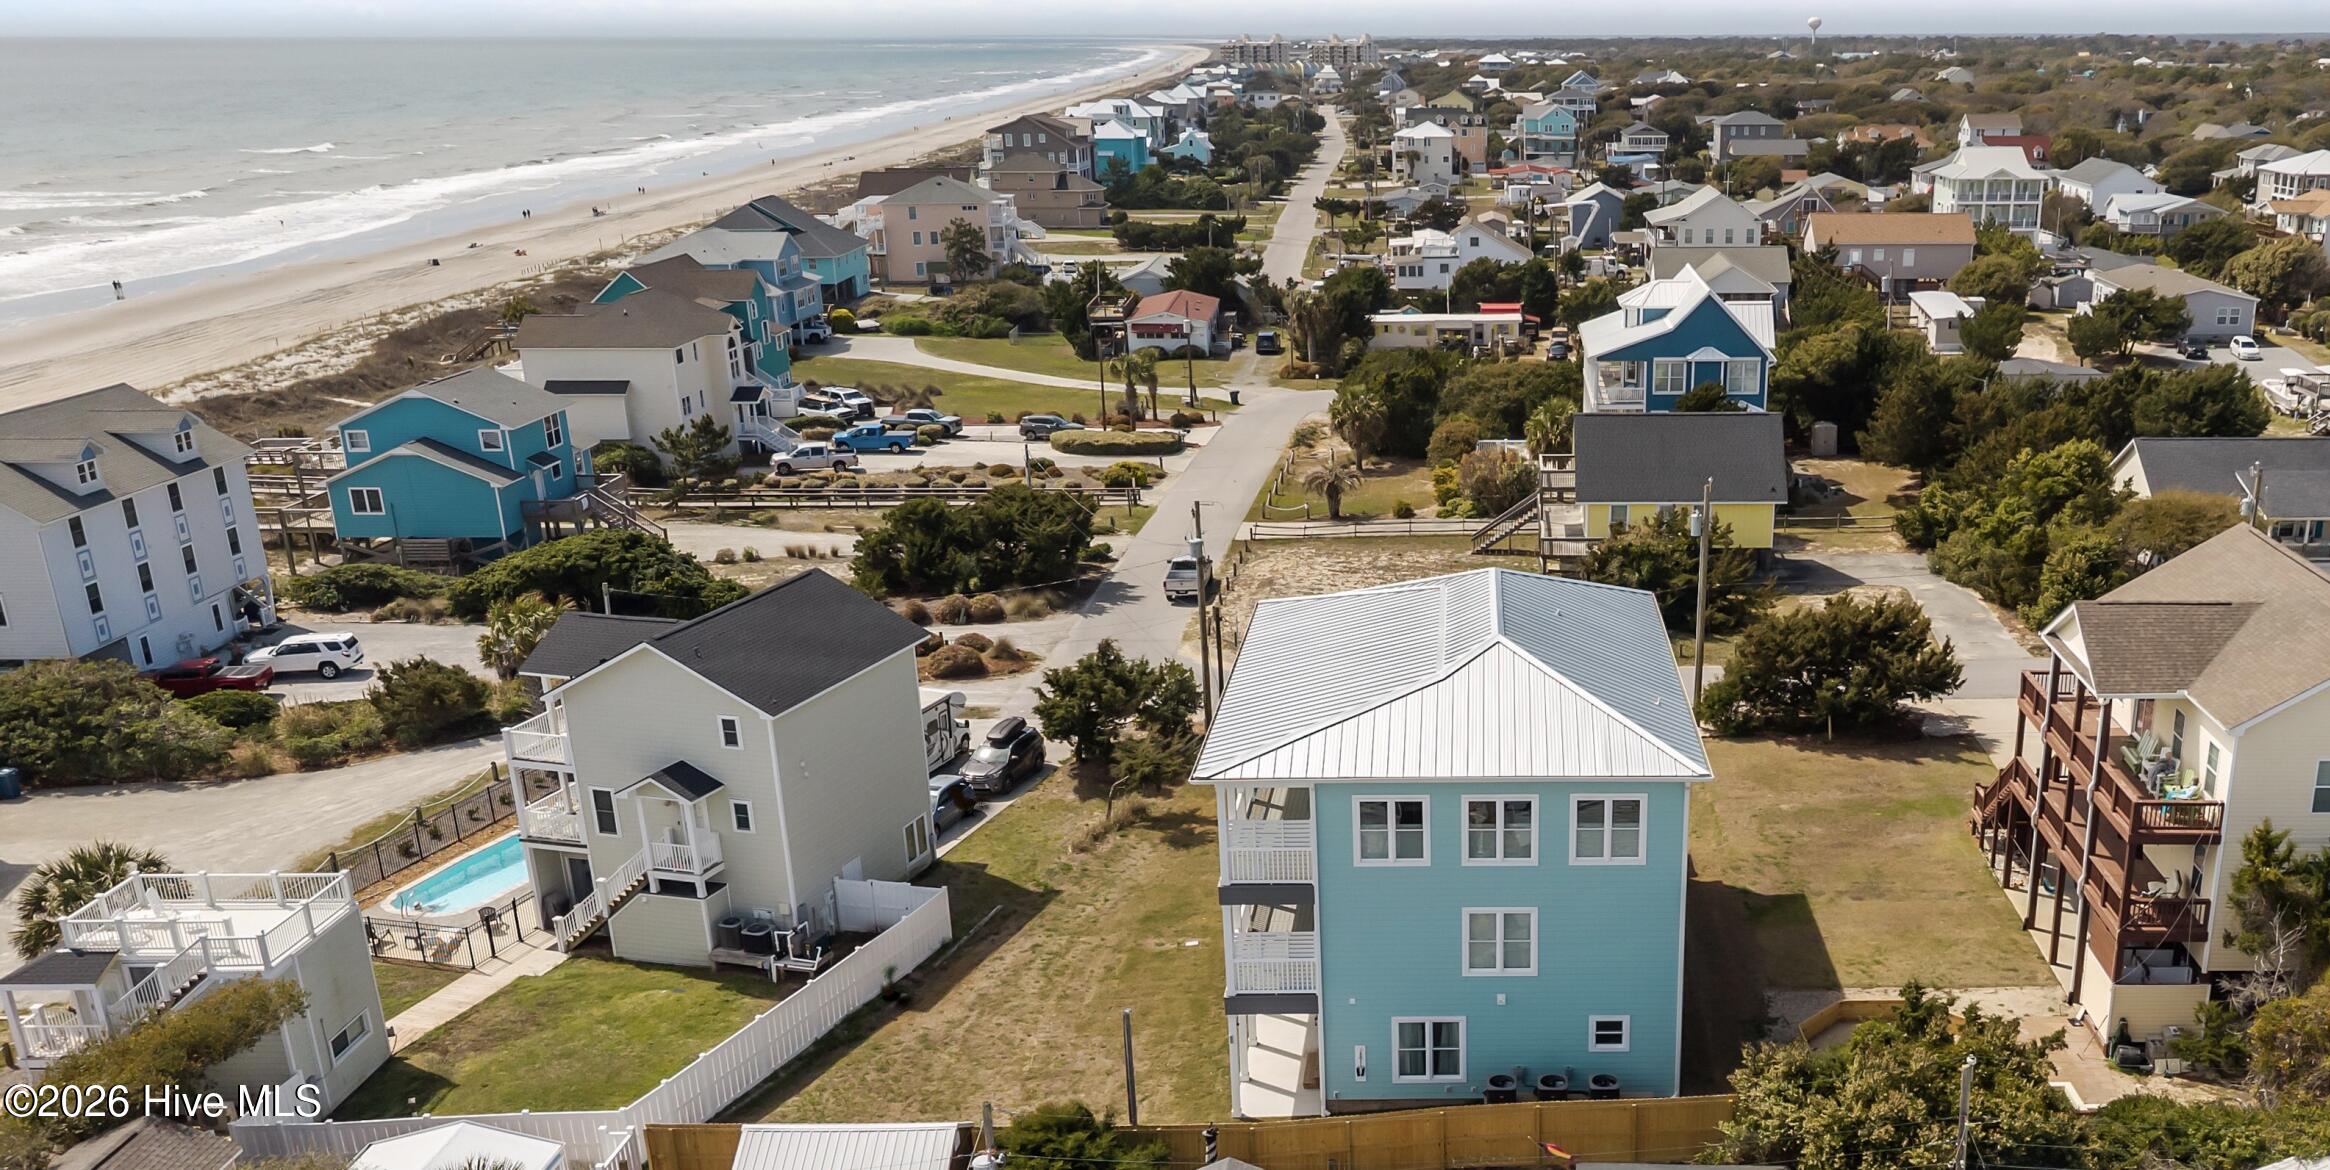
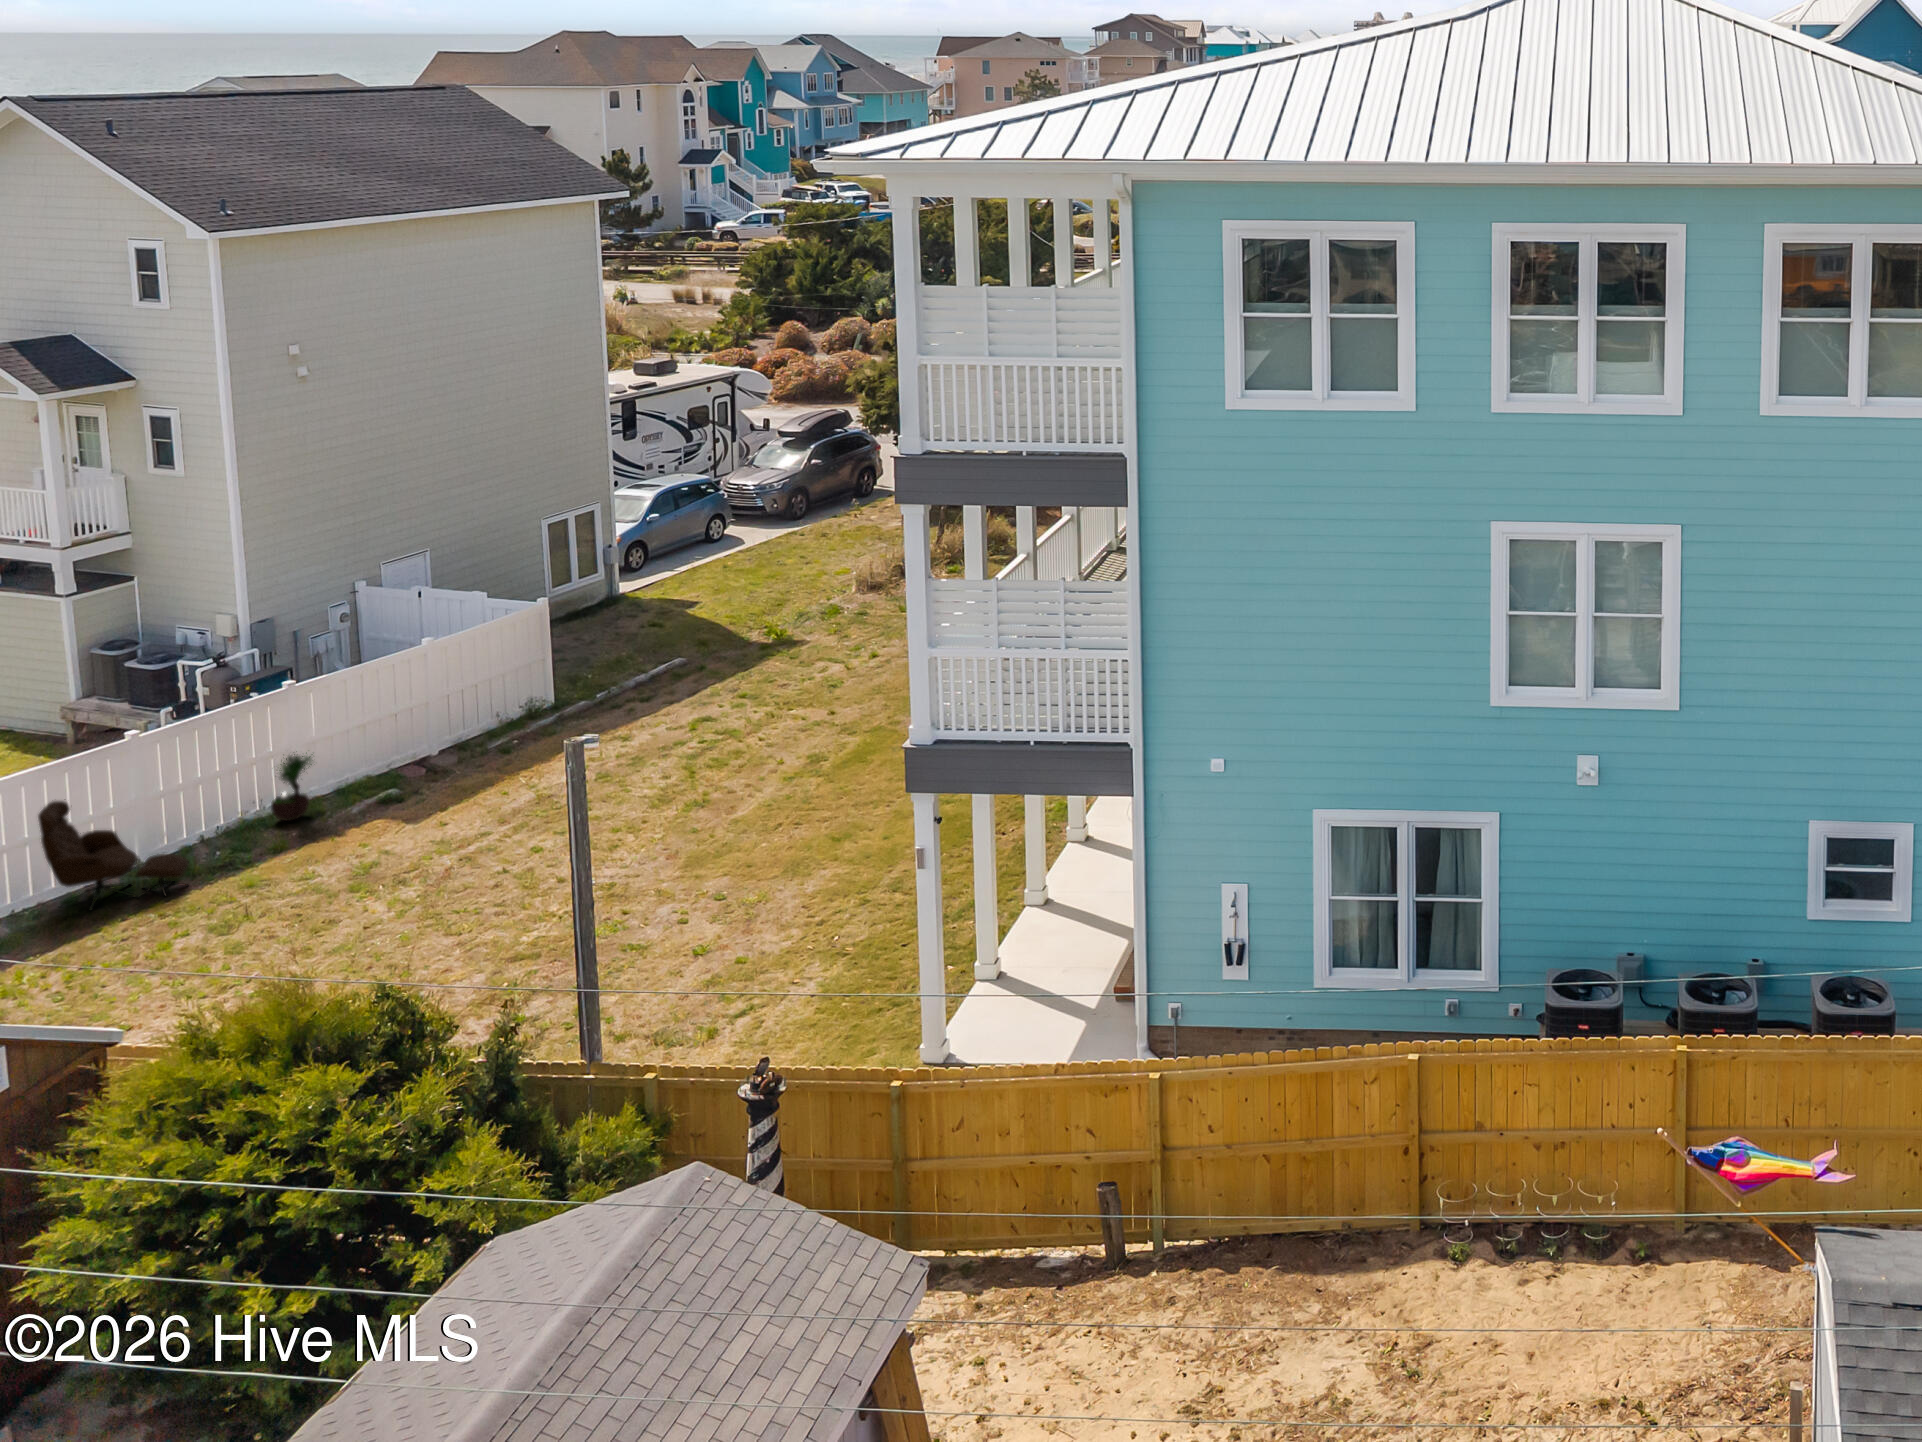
lounge chair: present [950,785,991,818] -> present [38,801,189,910]

